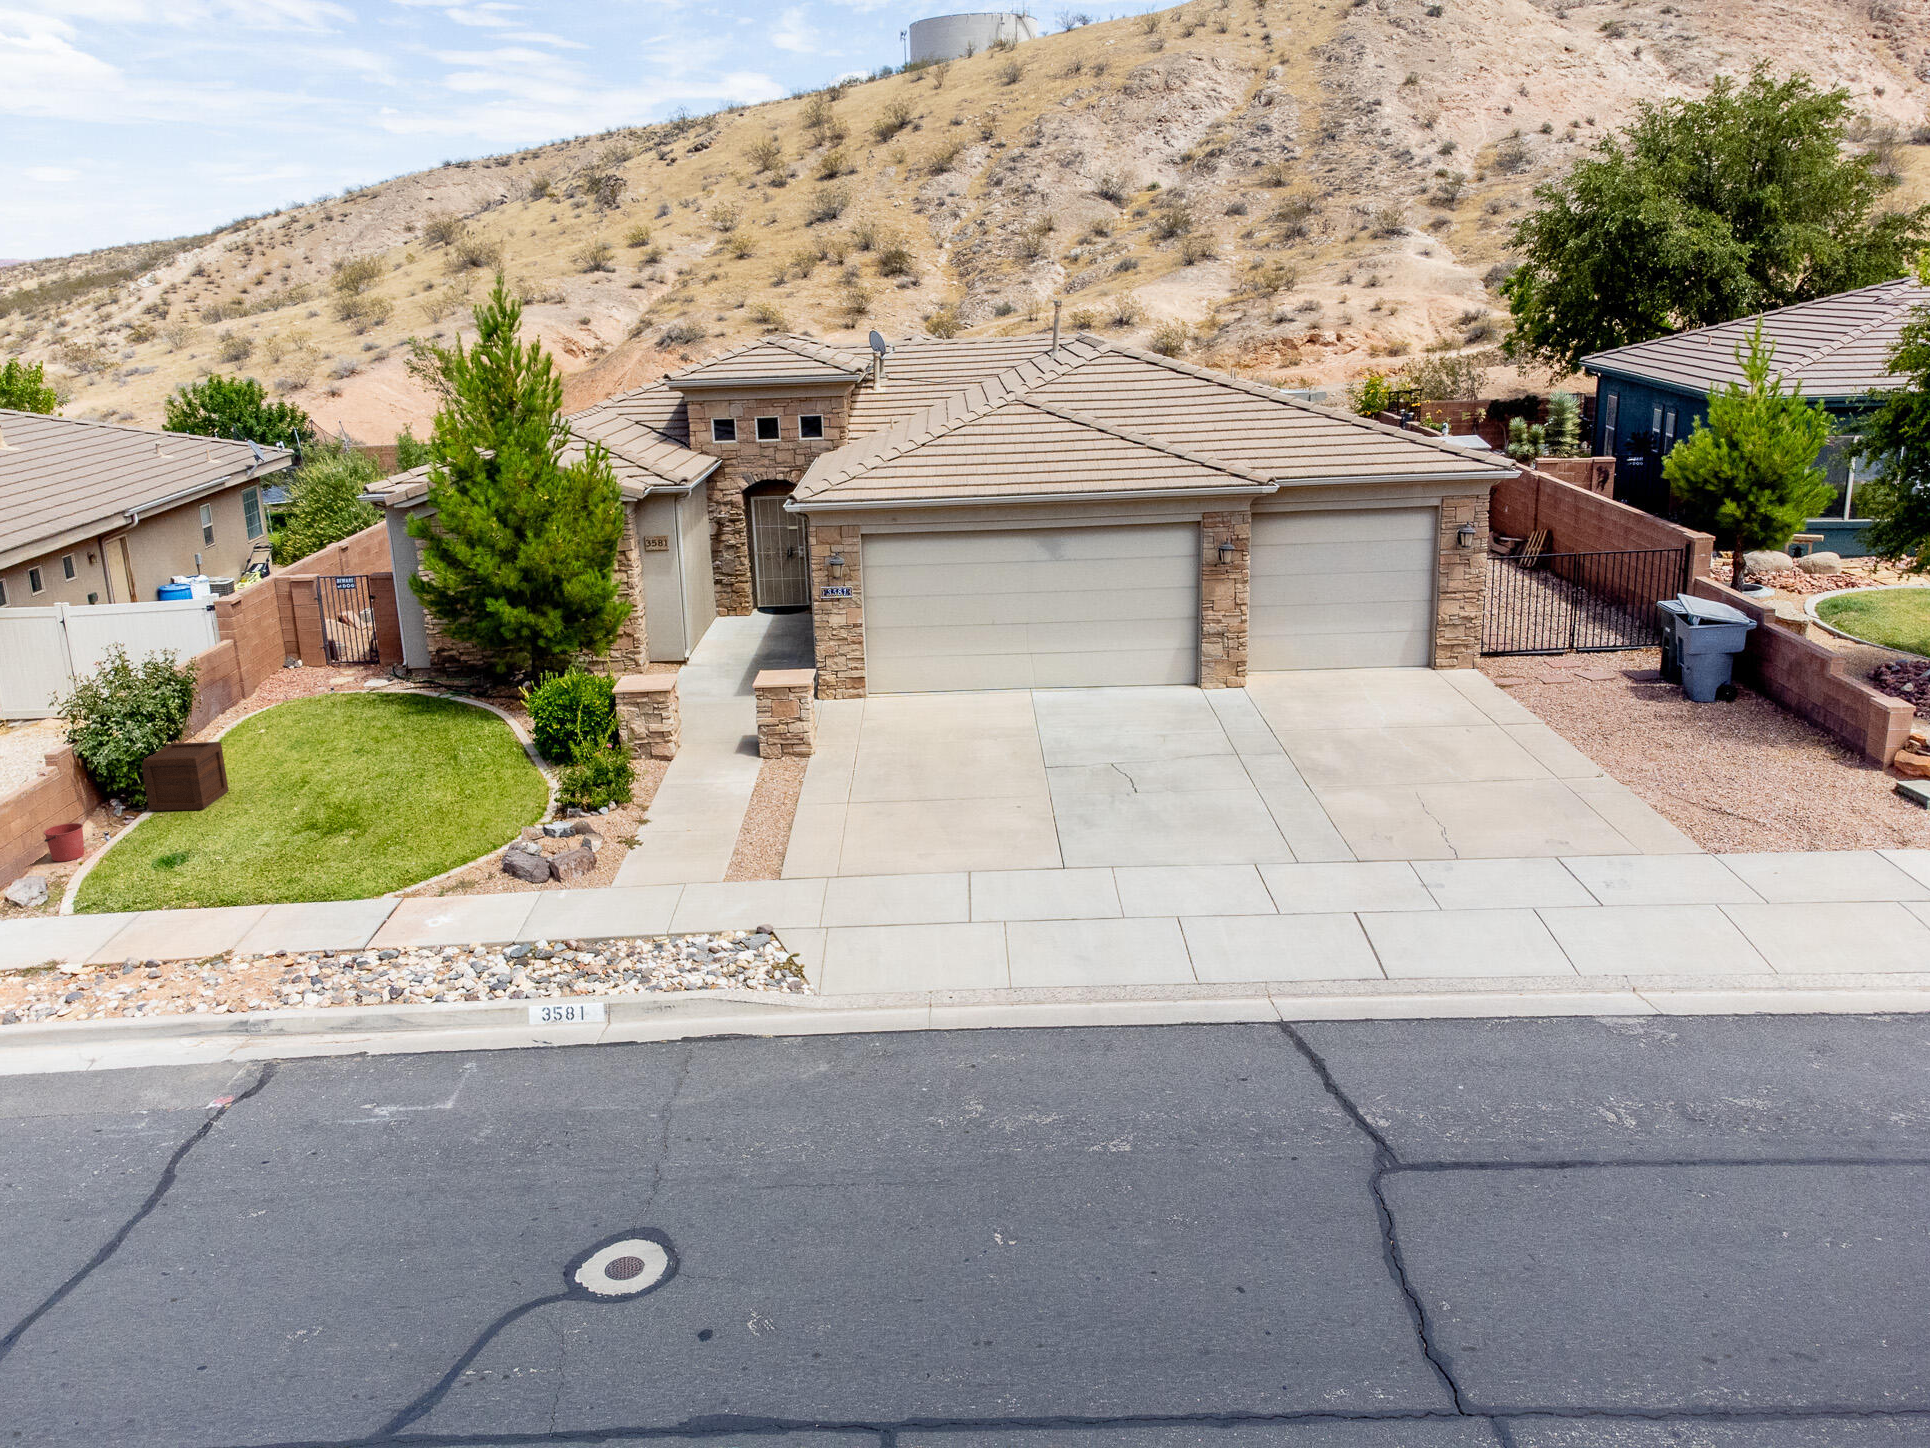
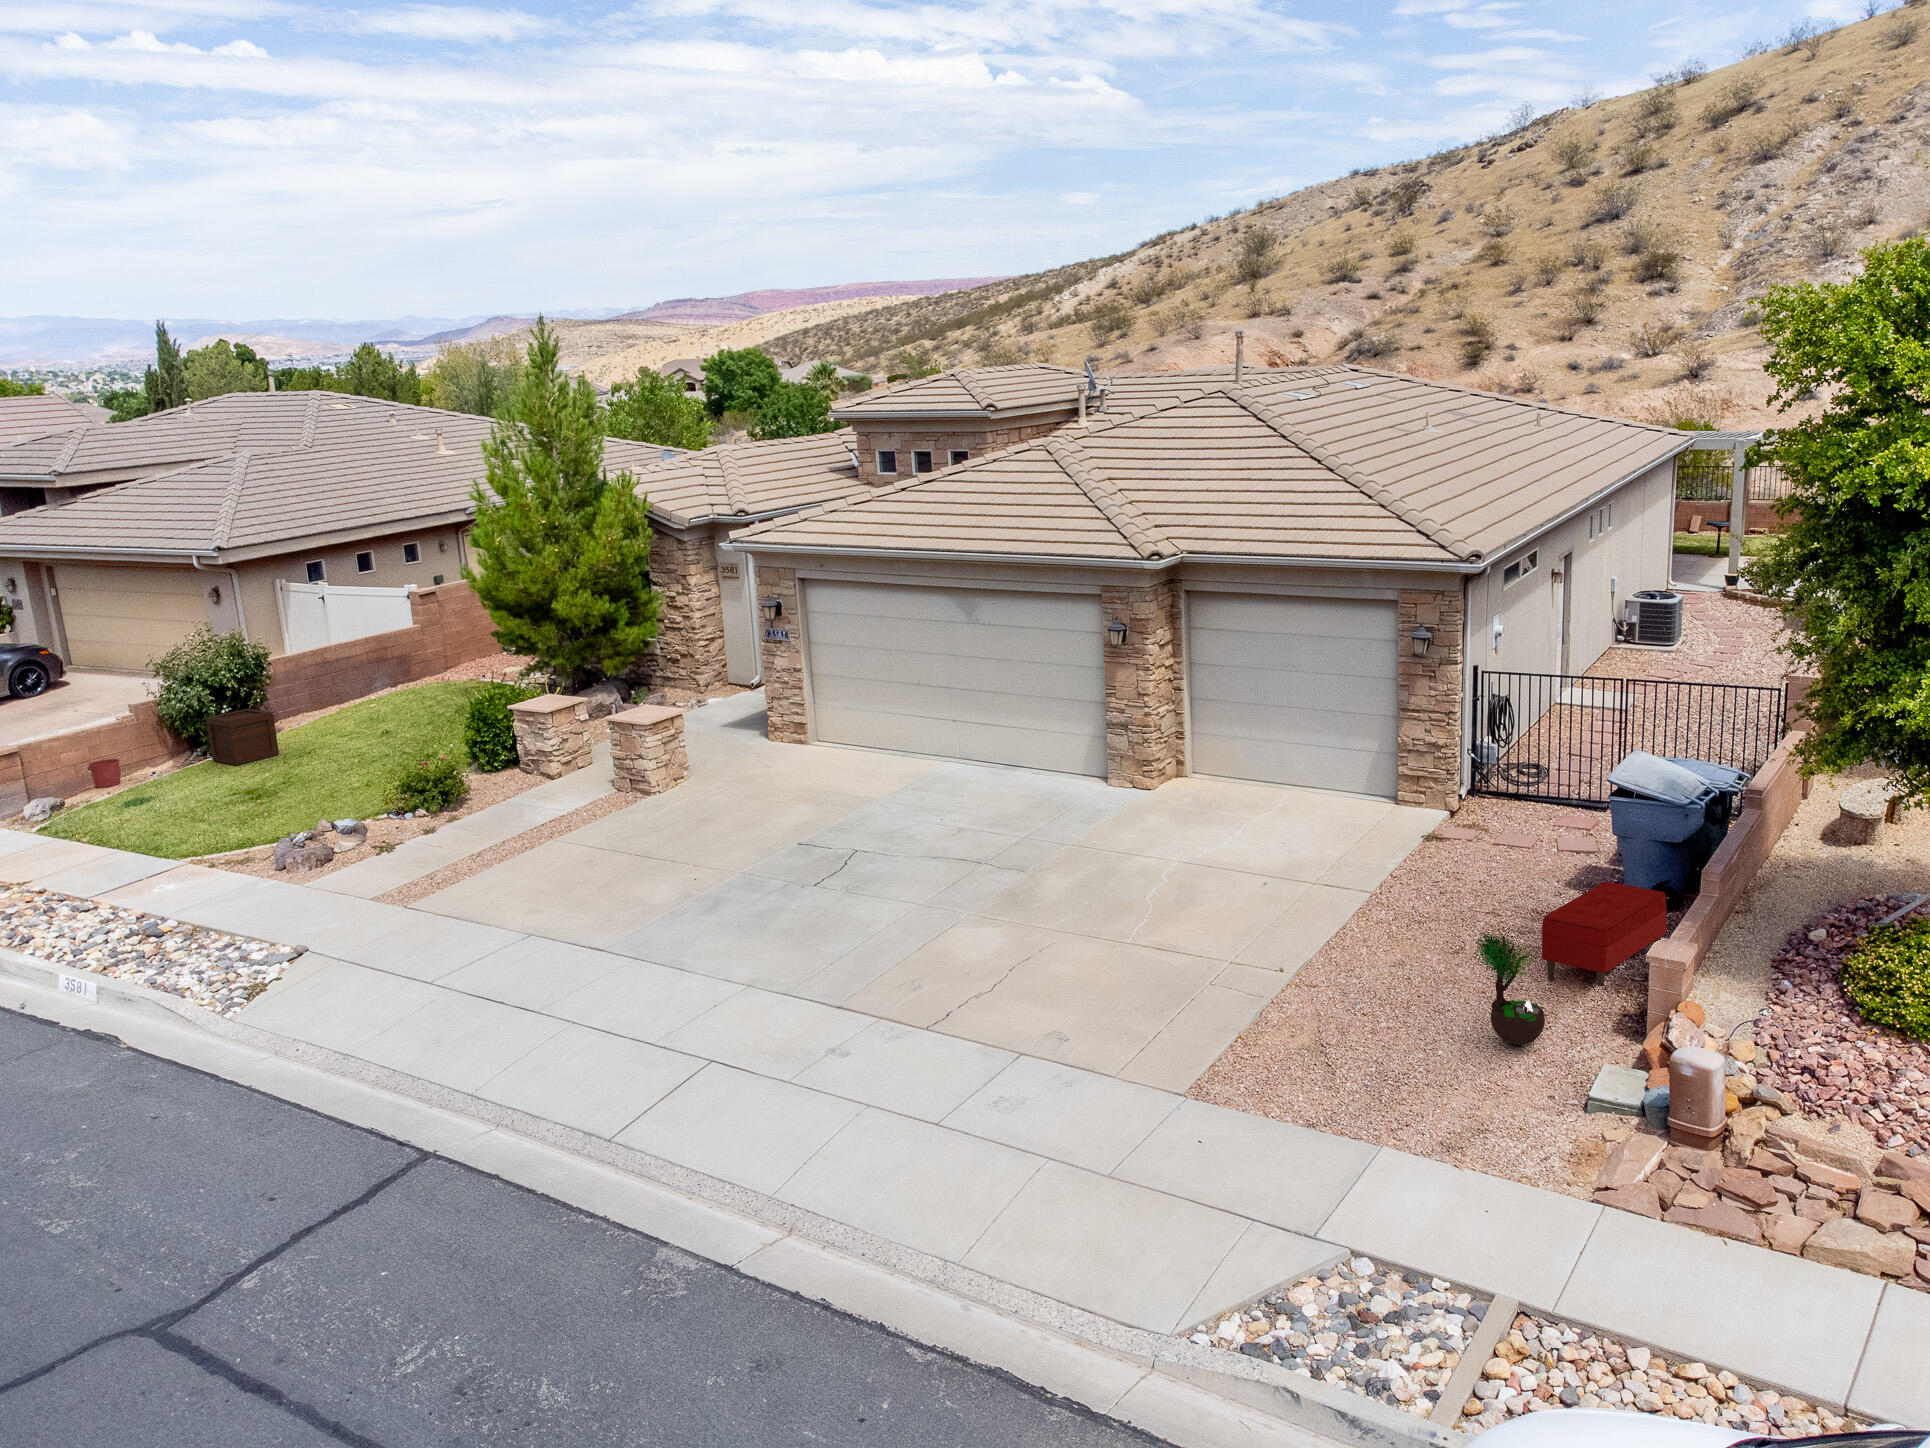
bench: none [1735,680,1819,743] -> present [1542,882,1667,986]
potted tree: none [1815,699,1872,776] -> present [1475,928,1545,1045]

